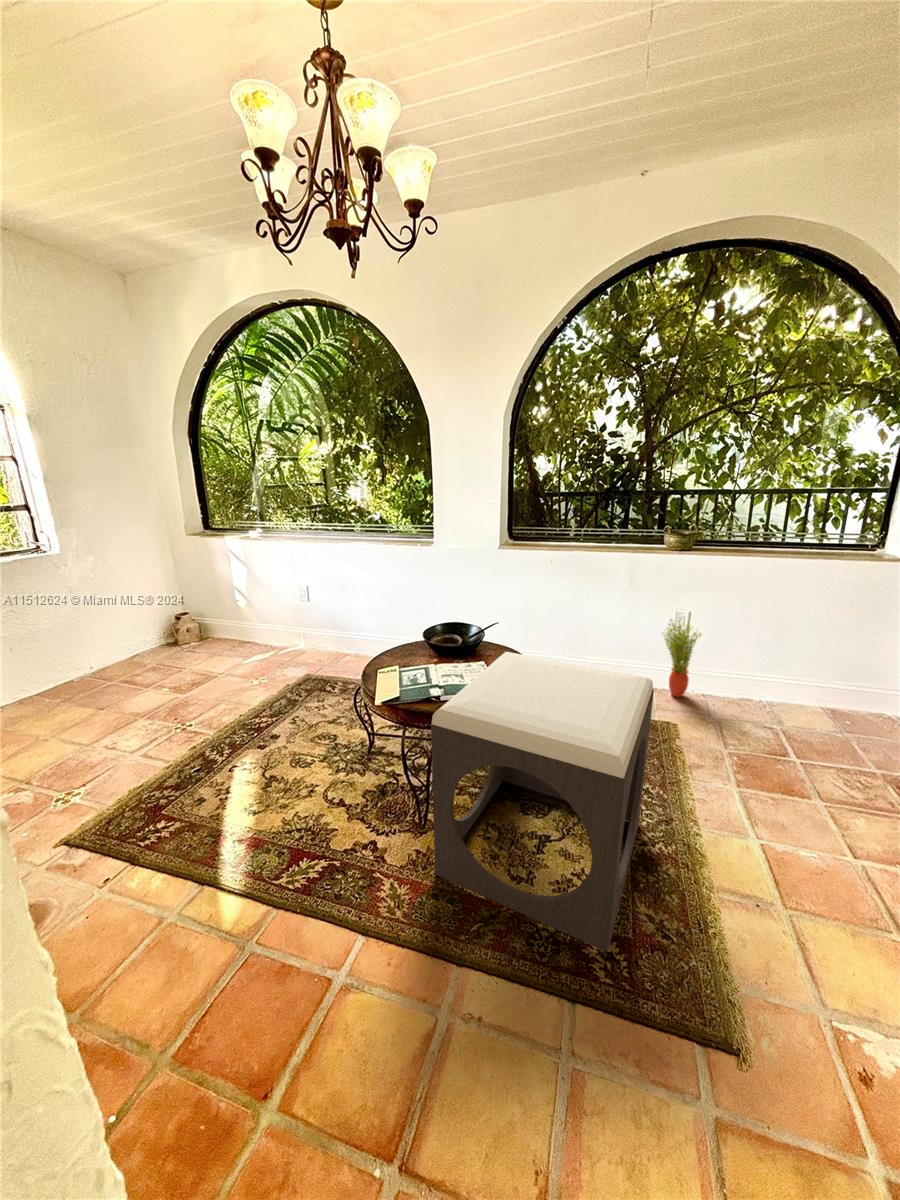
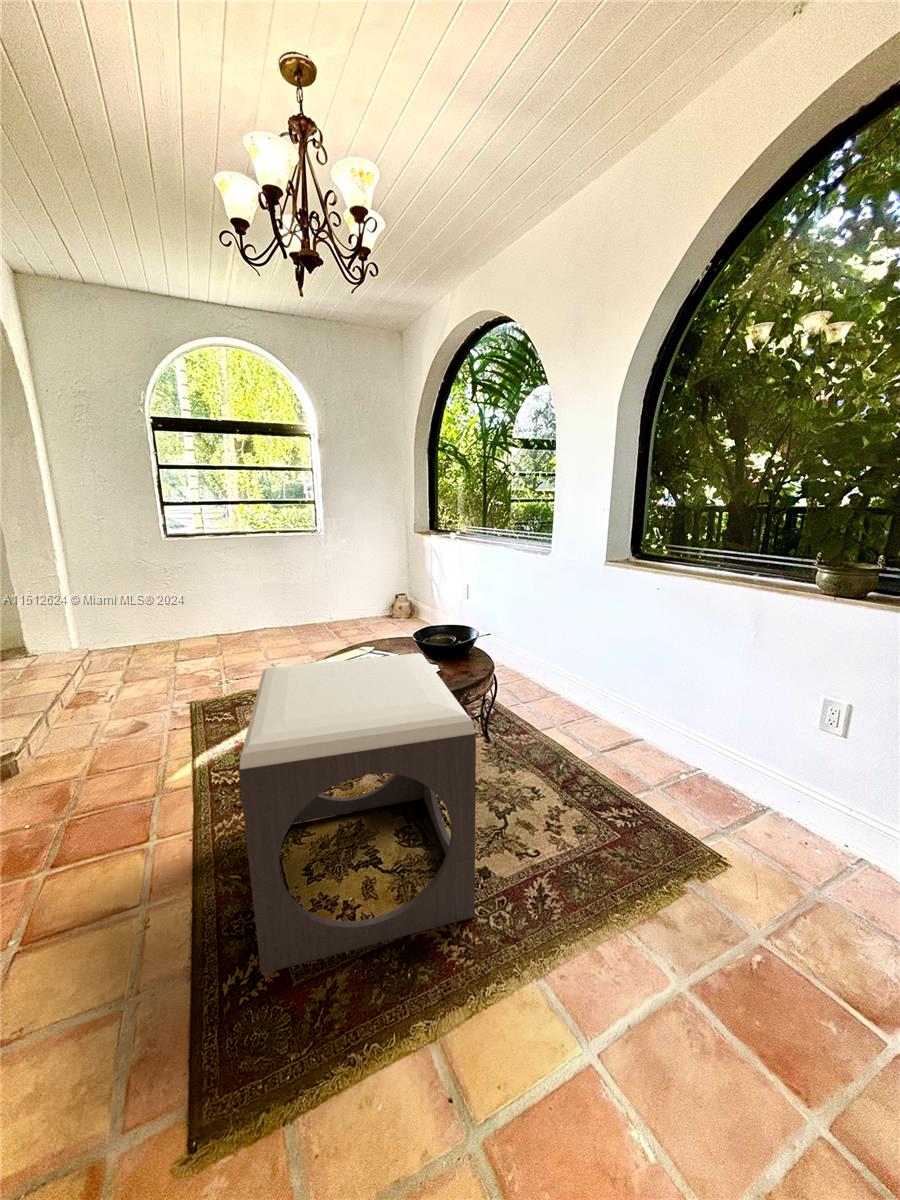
potted plant: present [662,618,701,697] -> none [775,701,848,842]

